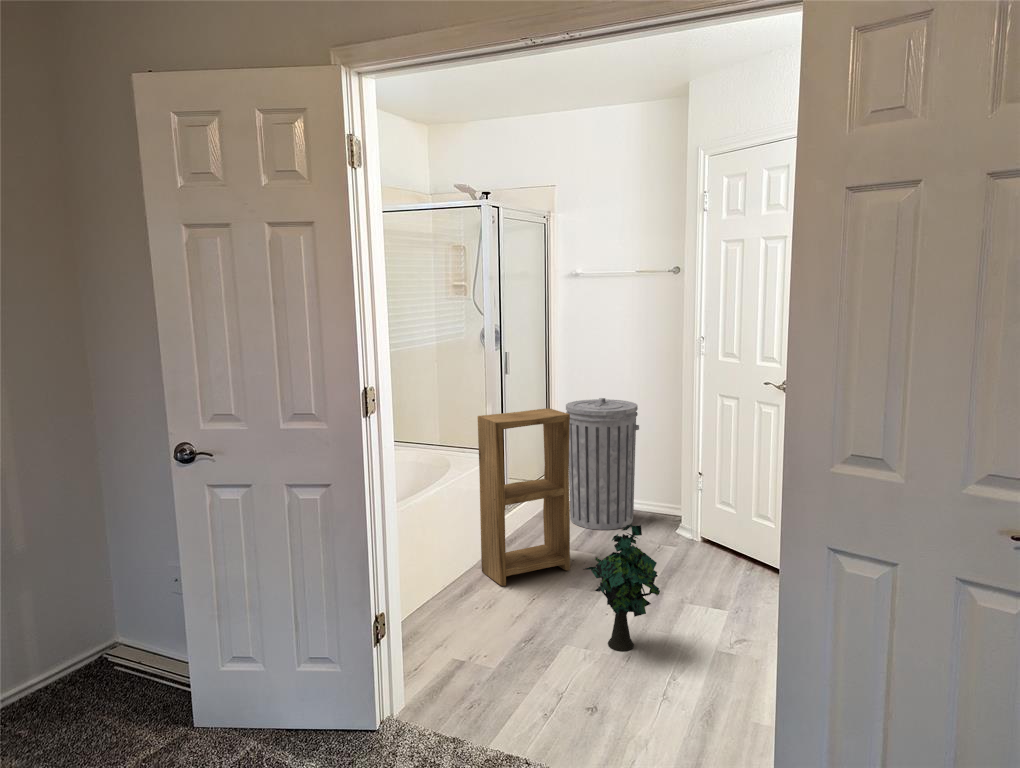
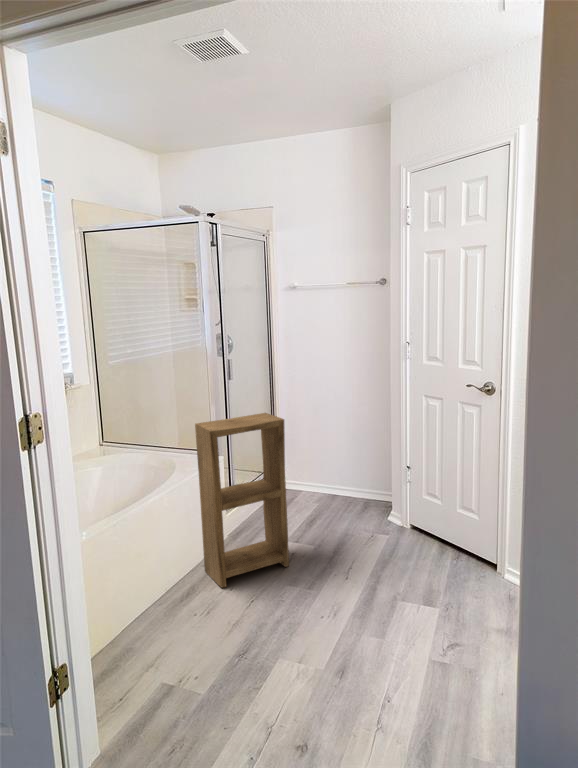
trash can: present [566,398,639,530] -> none [285,399,353,520]
decorative plant: present [584,525,660,651] -> none [295,536,373,665]

